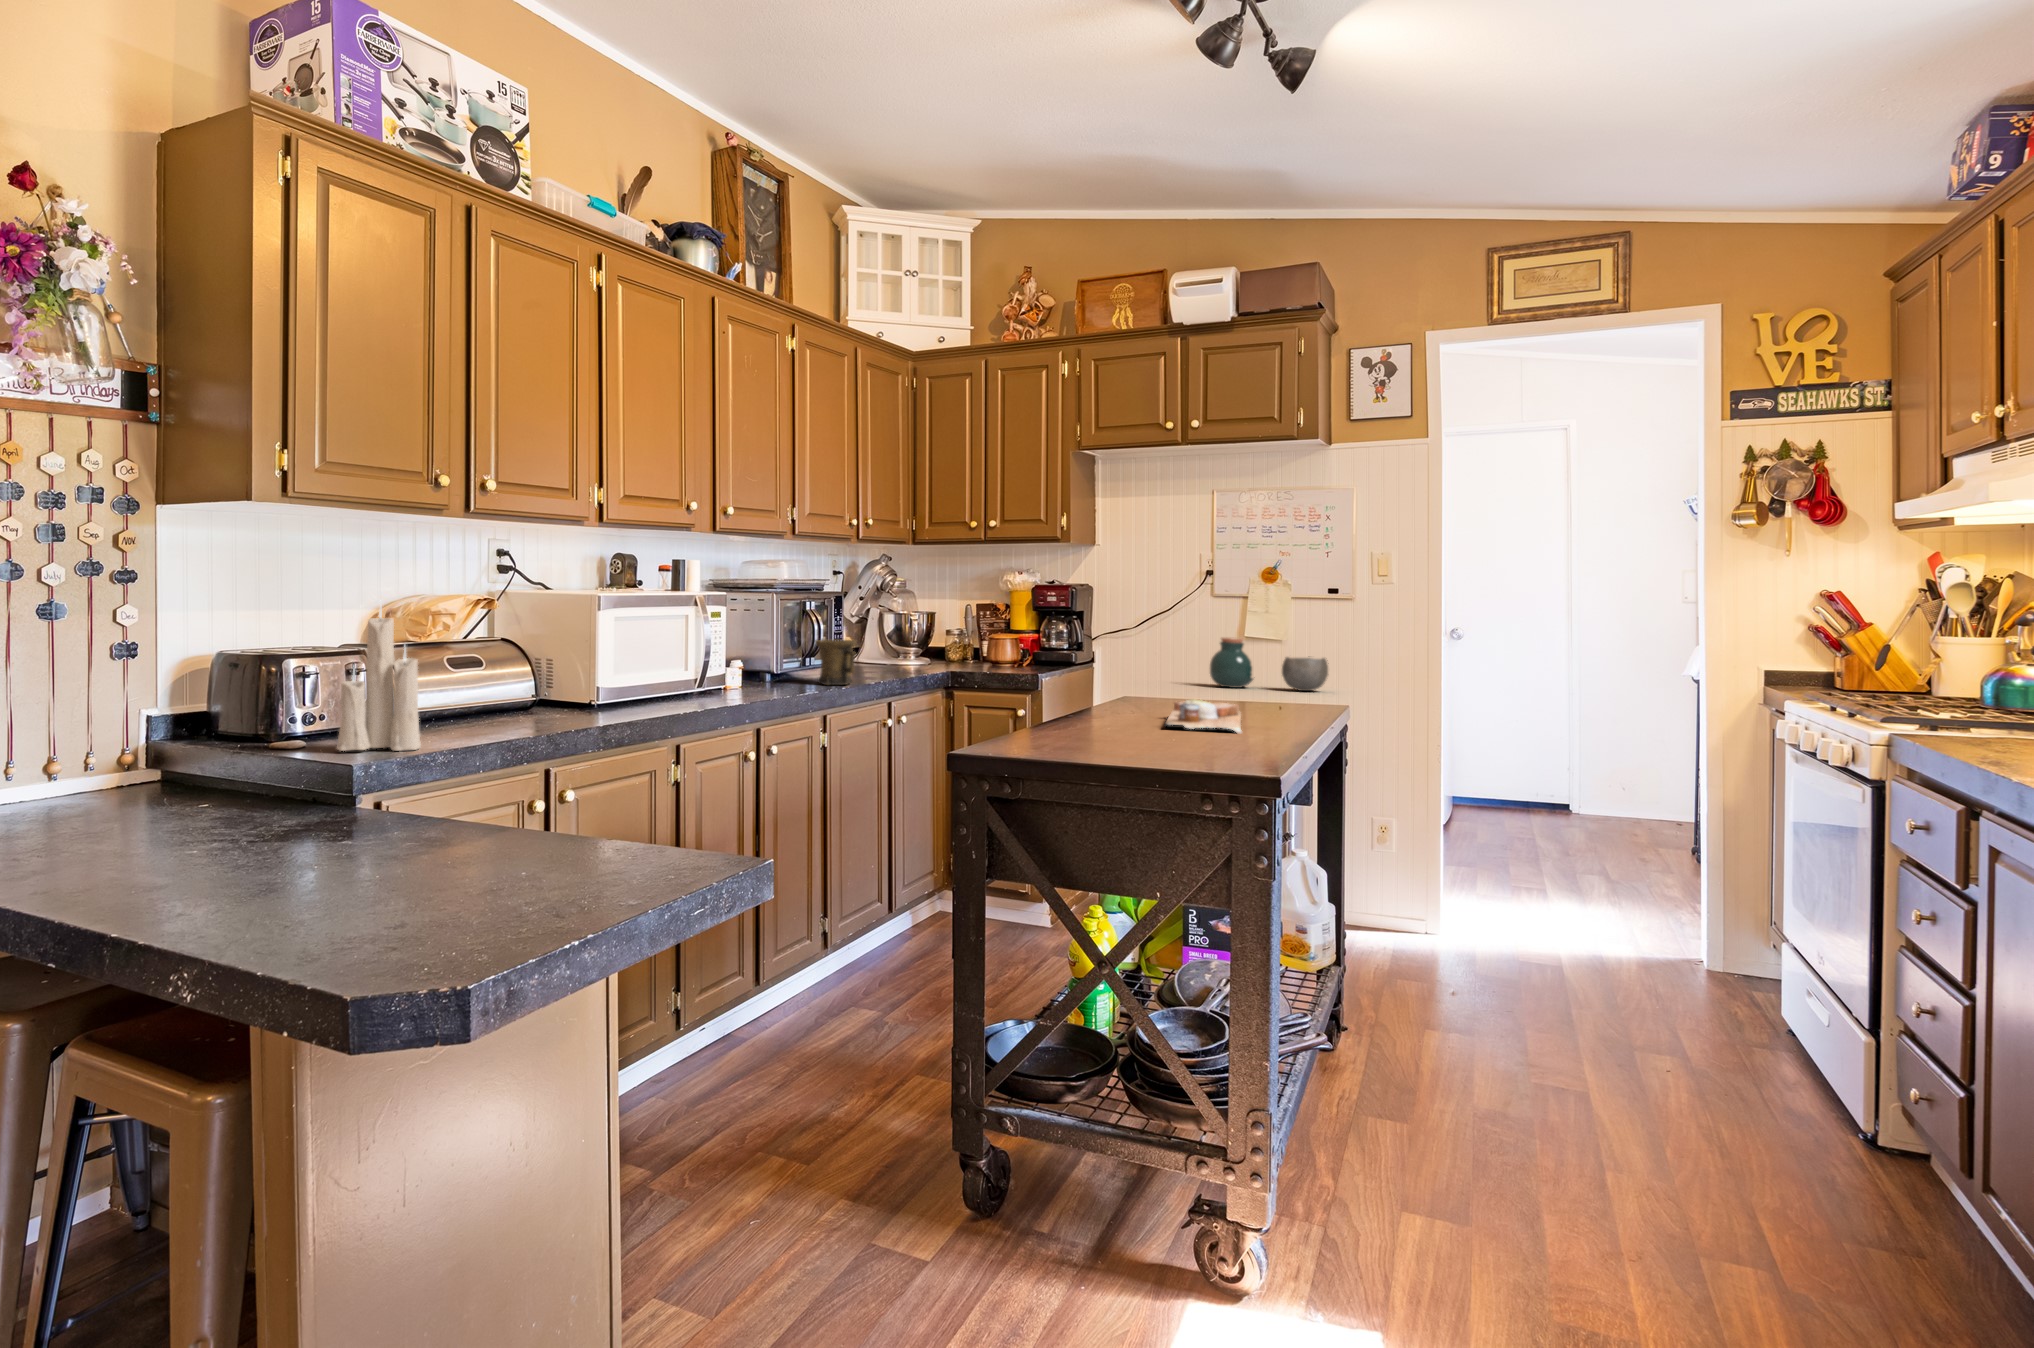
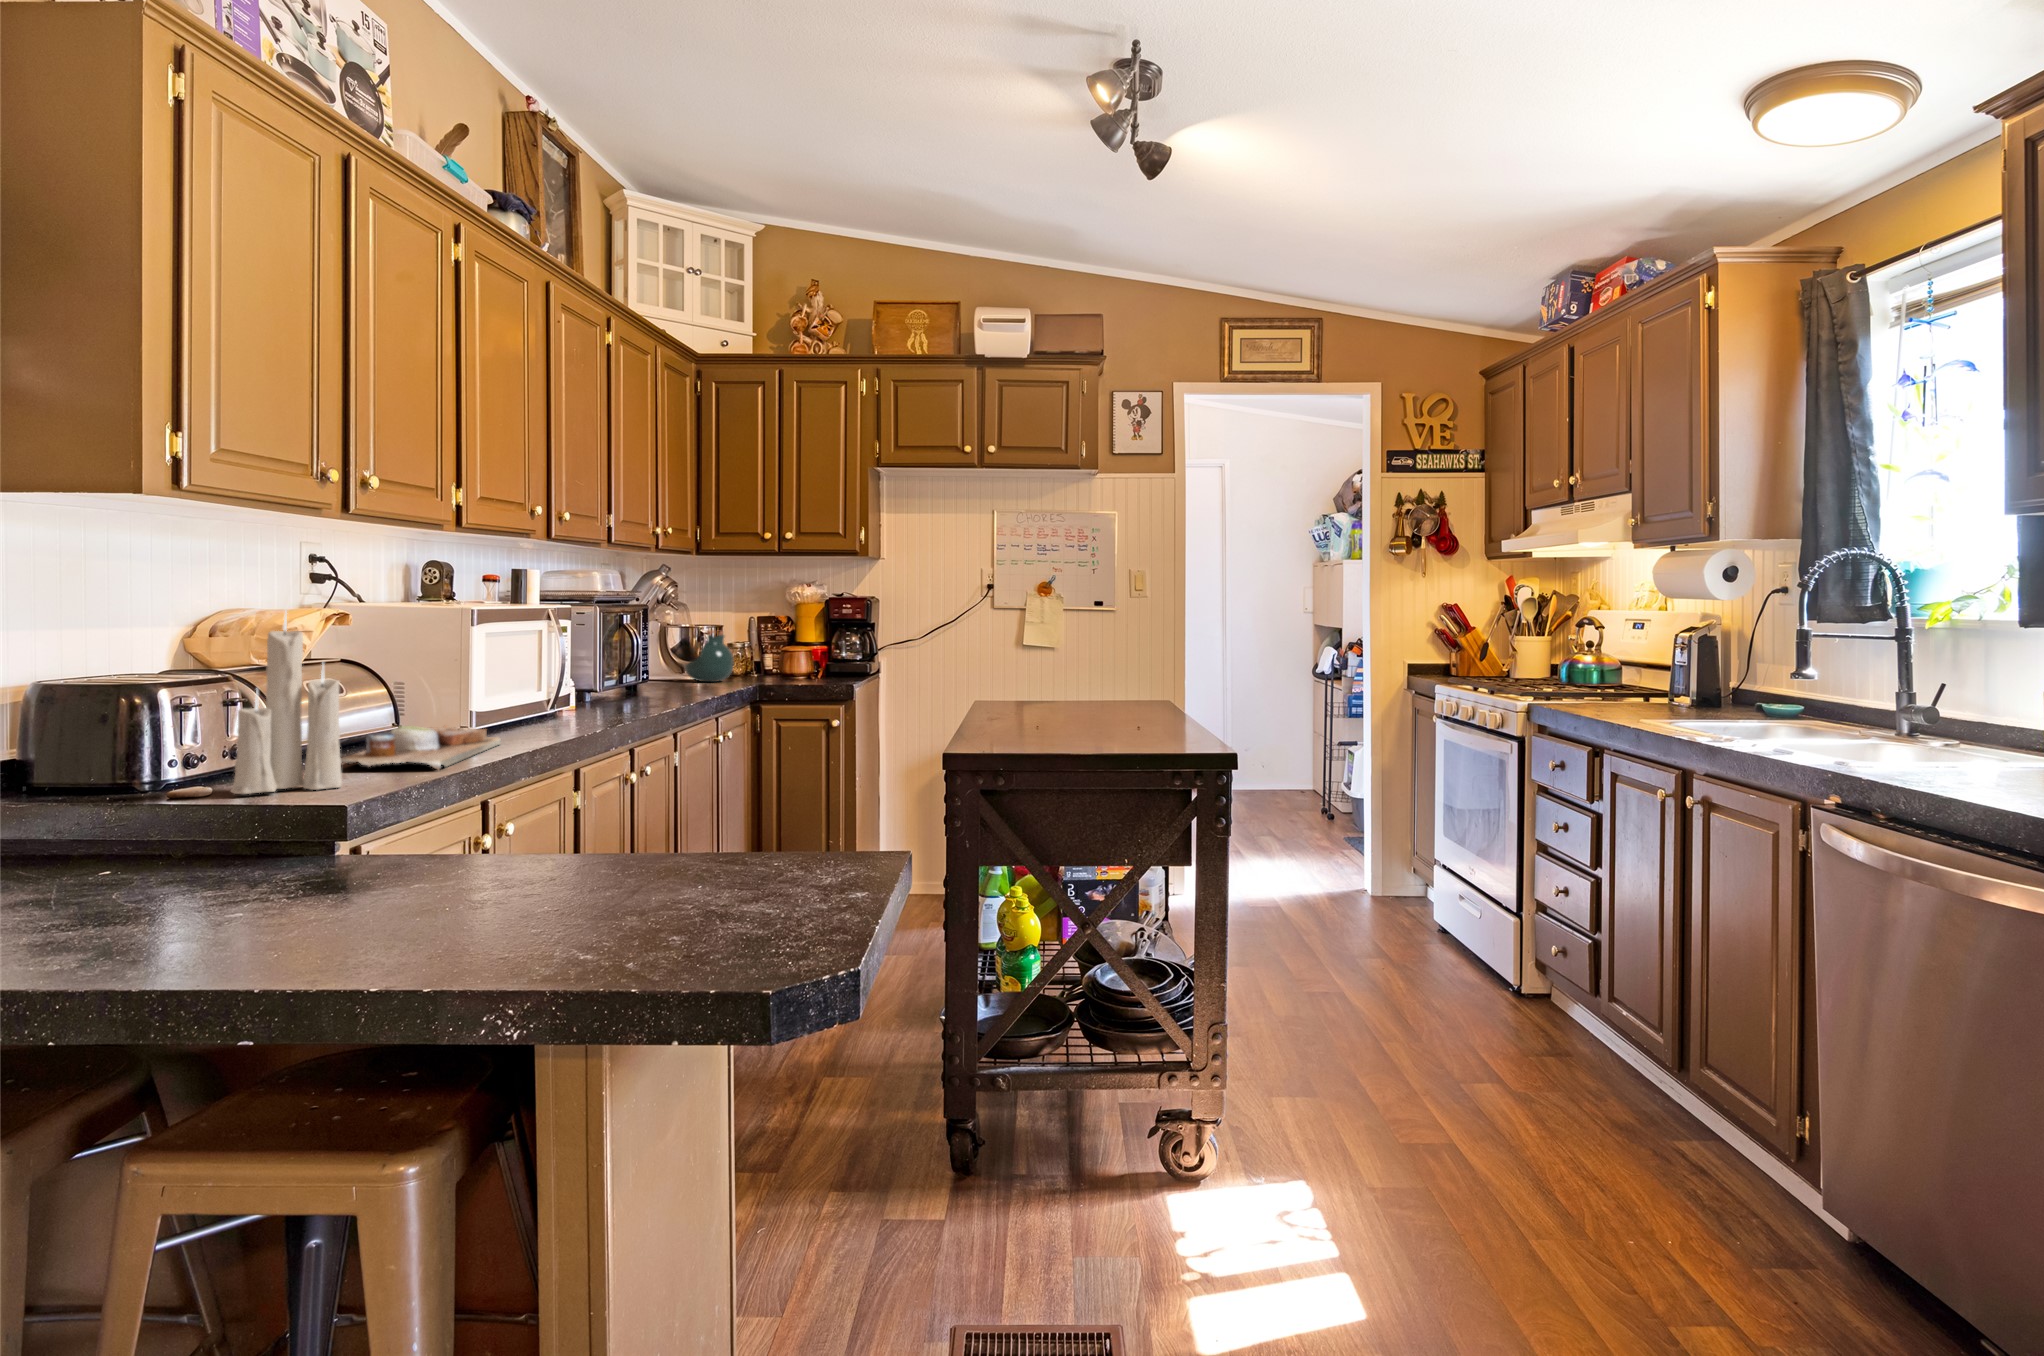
jar: present [1210,638,1253,688] -> present [685,631,734,682]
mug: present [815,640,857,685] -> none [642,652,693,700]
ceramic bowl: present [1282,656,1328,691] -> none [1059,659,1099,690]
cutting board: present [1165,699,1241,734] -> present [340,726,501,770]

